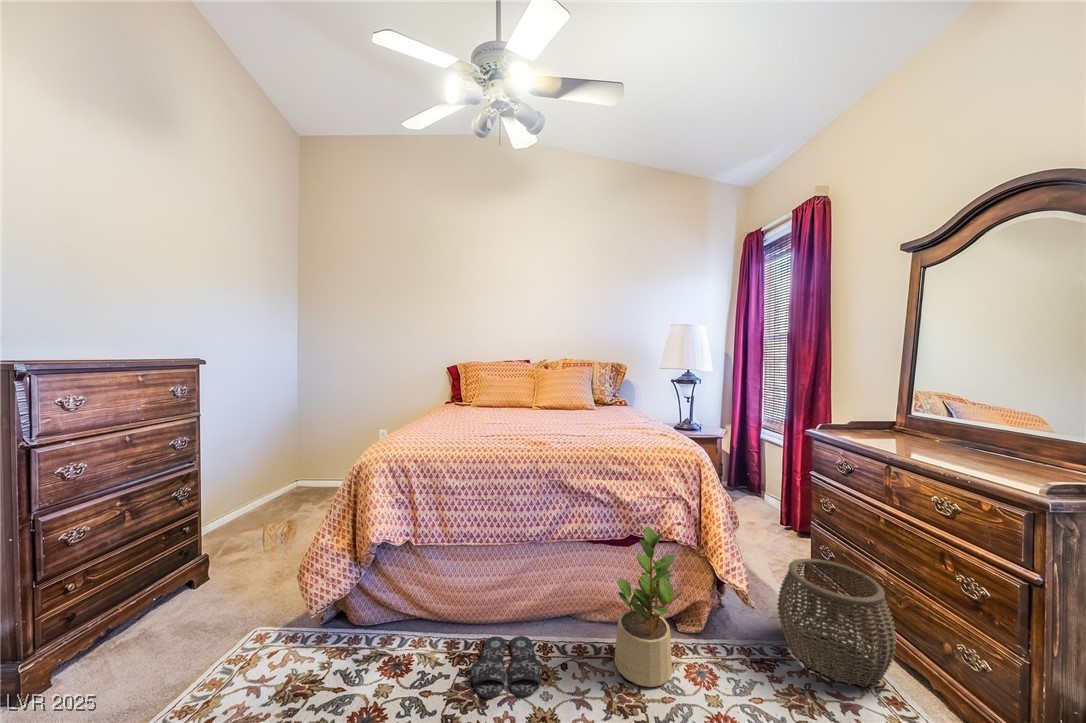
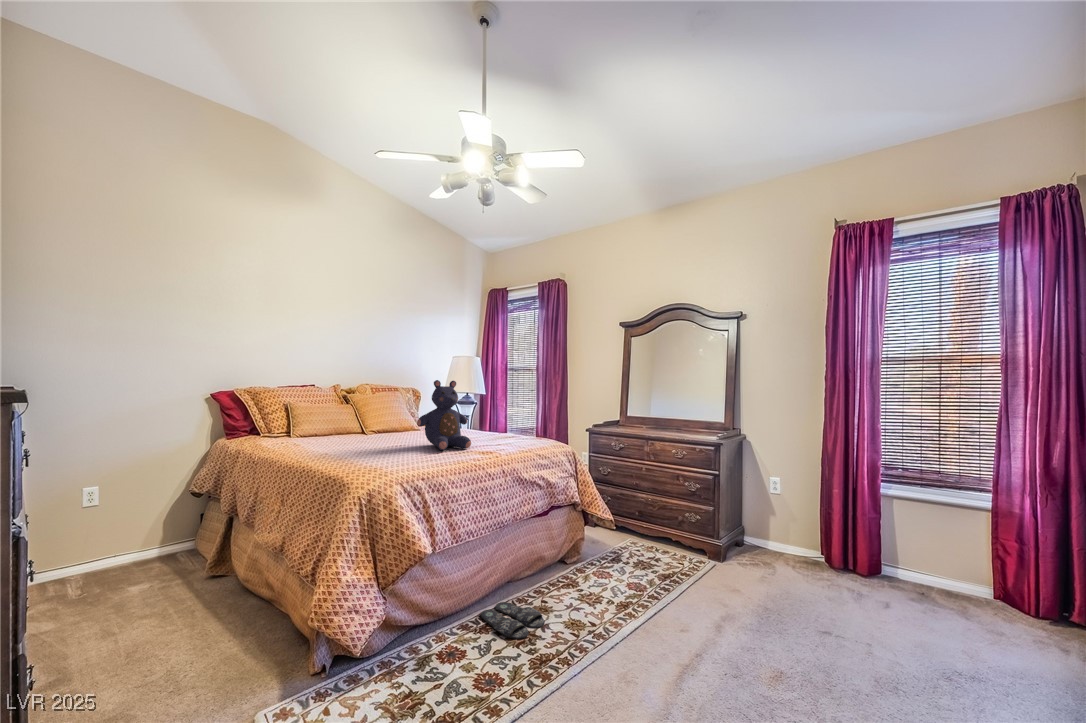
teddy bear: none [478,360,537,438] -> present [417,380,471,450]
potted plant: present [614,526,683,687] -> none [558,492,605,592]
woven basket: present [777,559,897,687] -> none [611,496,664,554]

